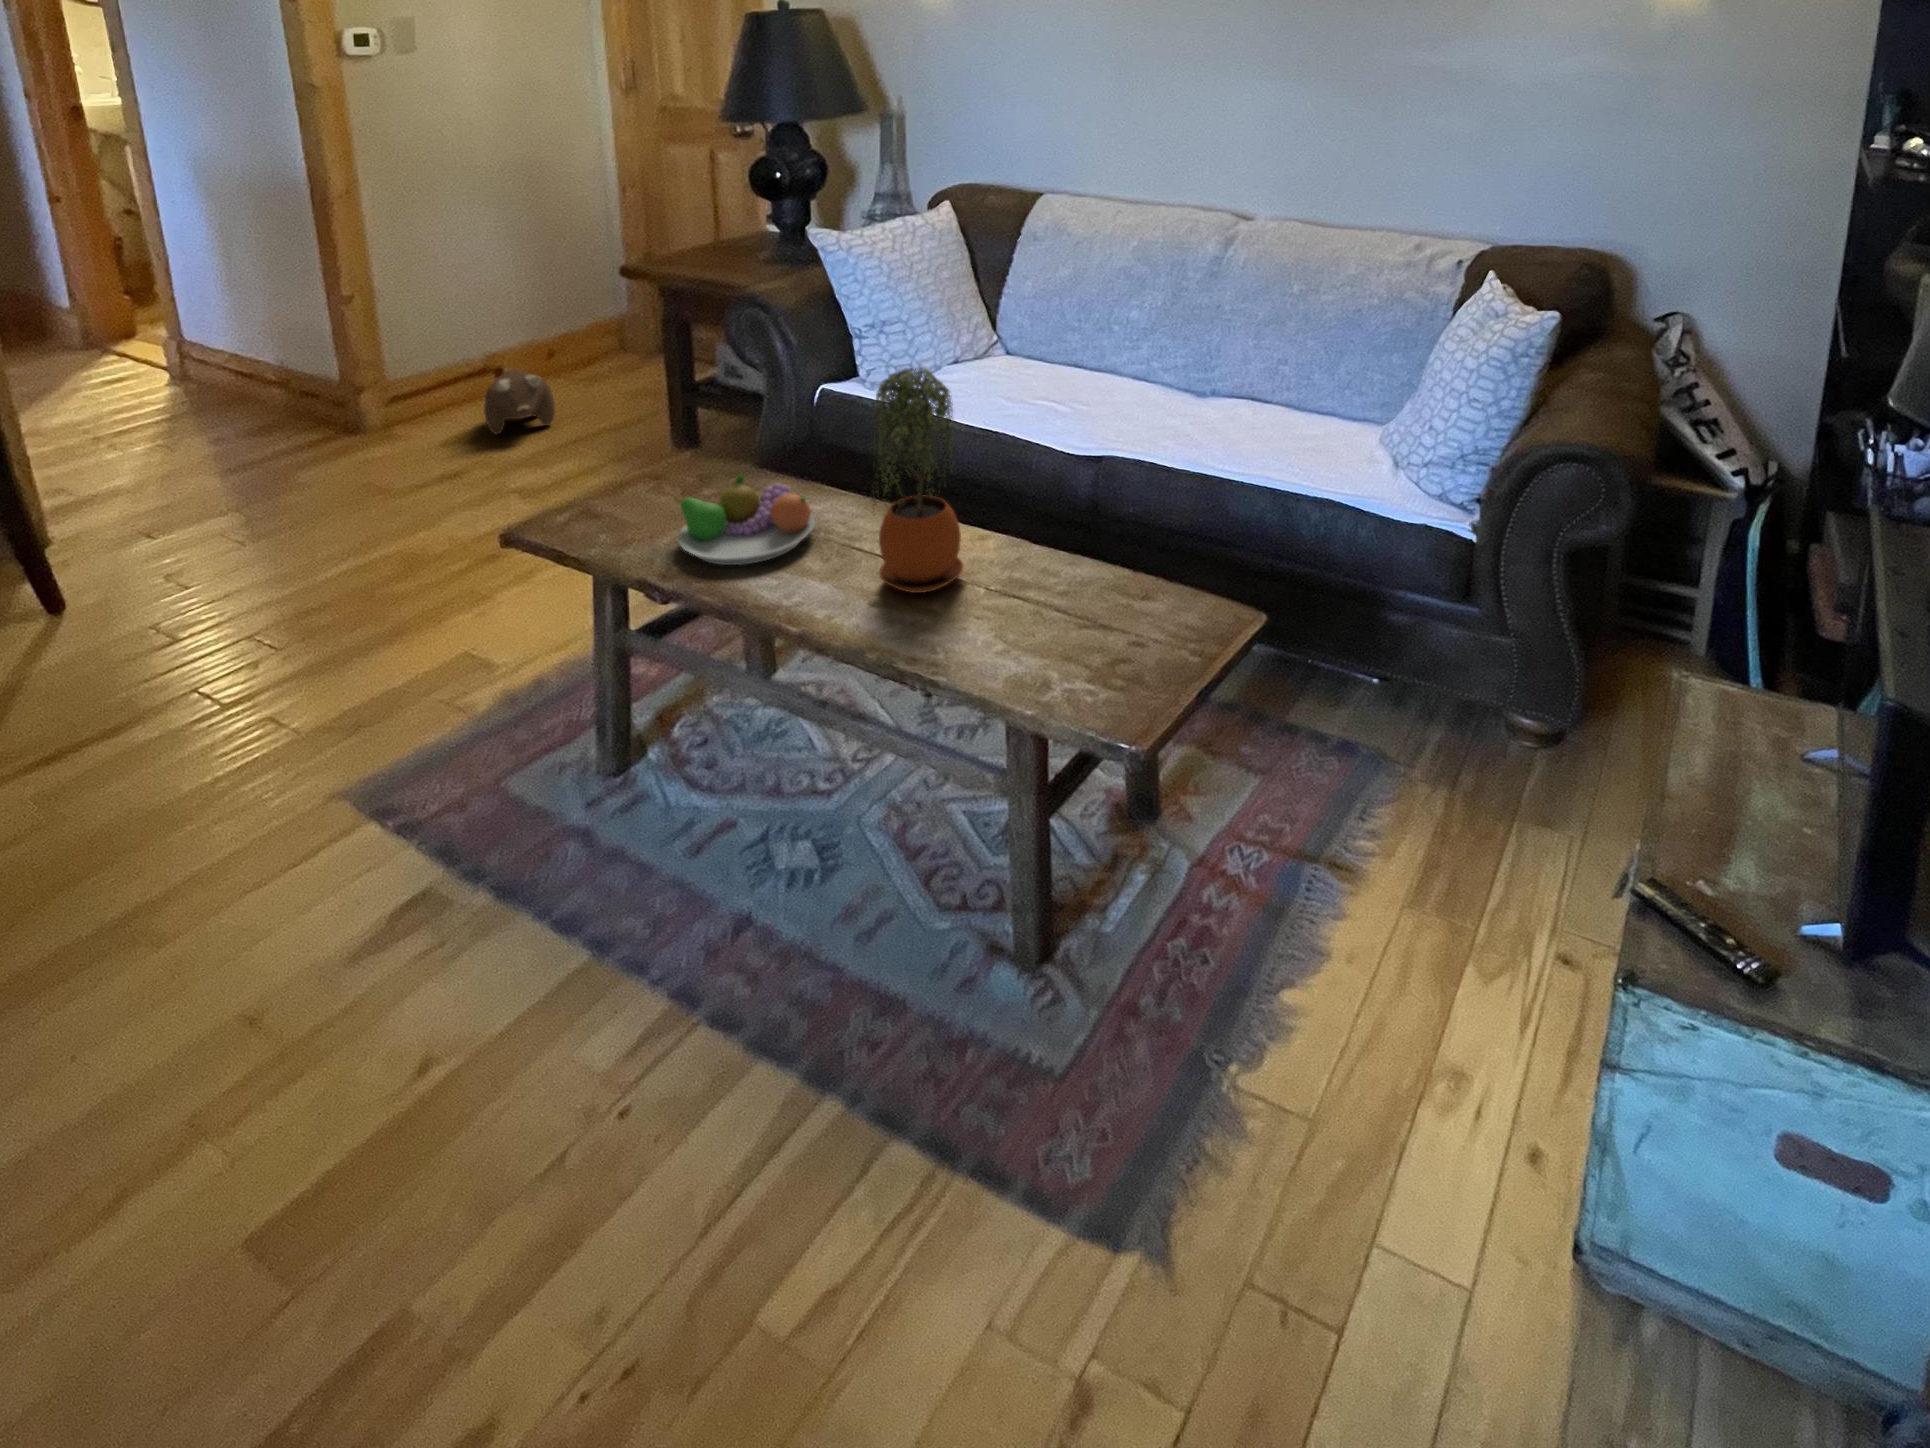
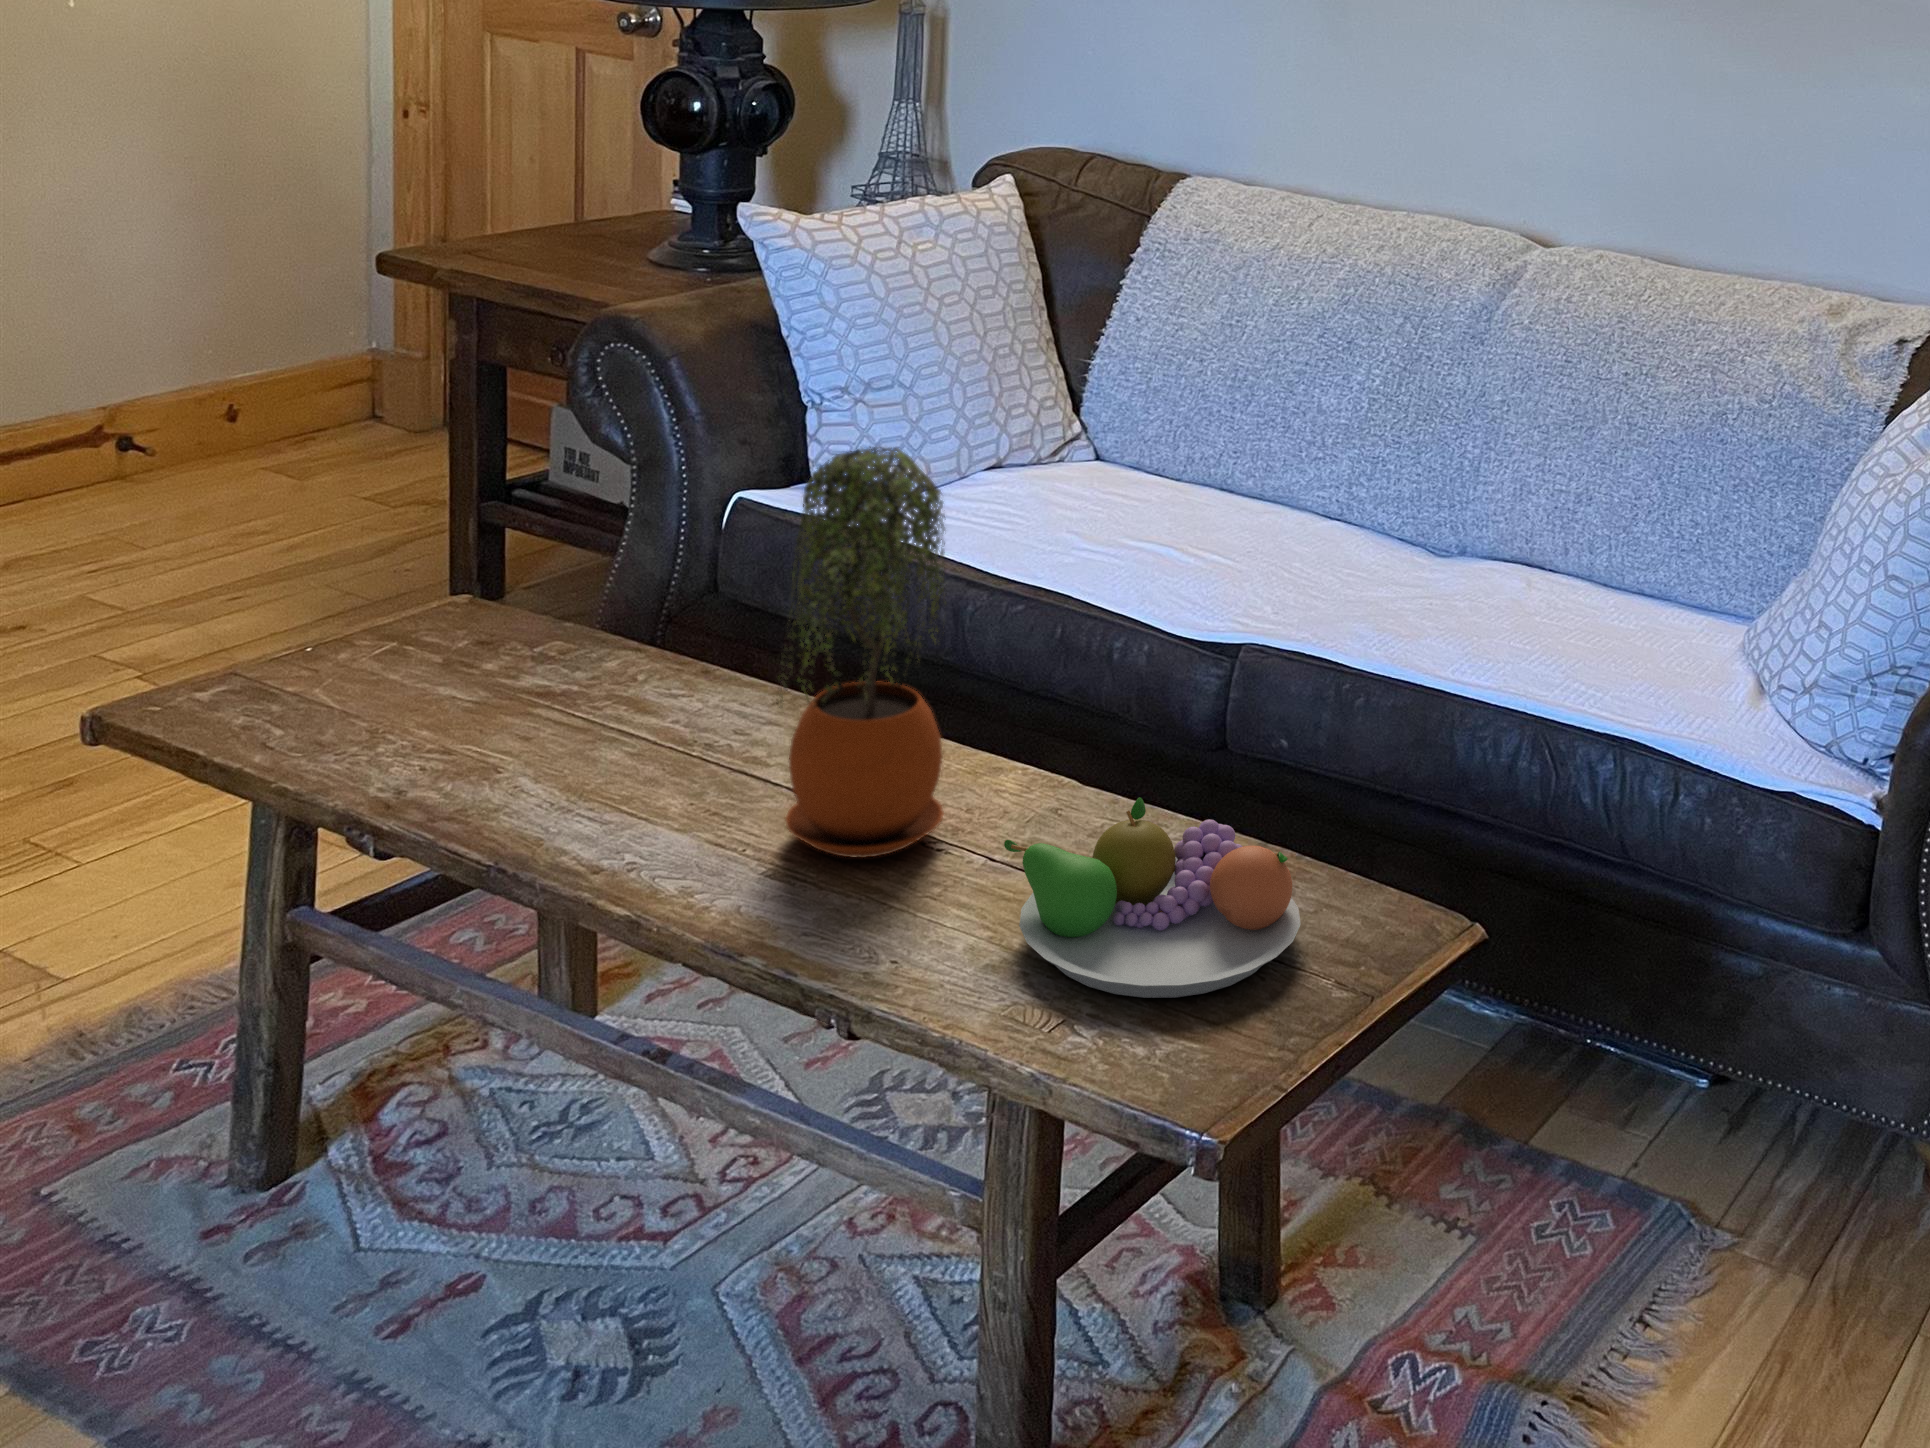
plush toy: present [484,369,555,434] -> none [89,435,229,557]
fruit bowl: present [674,475,815,565] -> present [1004,798,1300,998]

